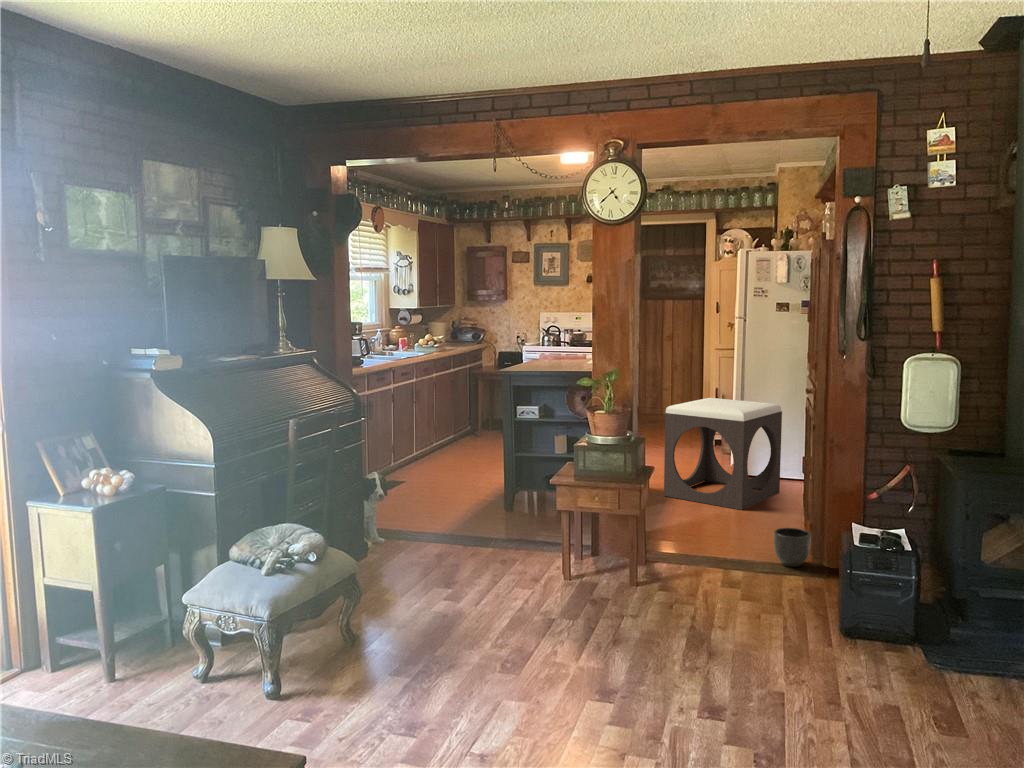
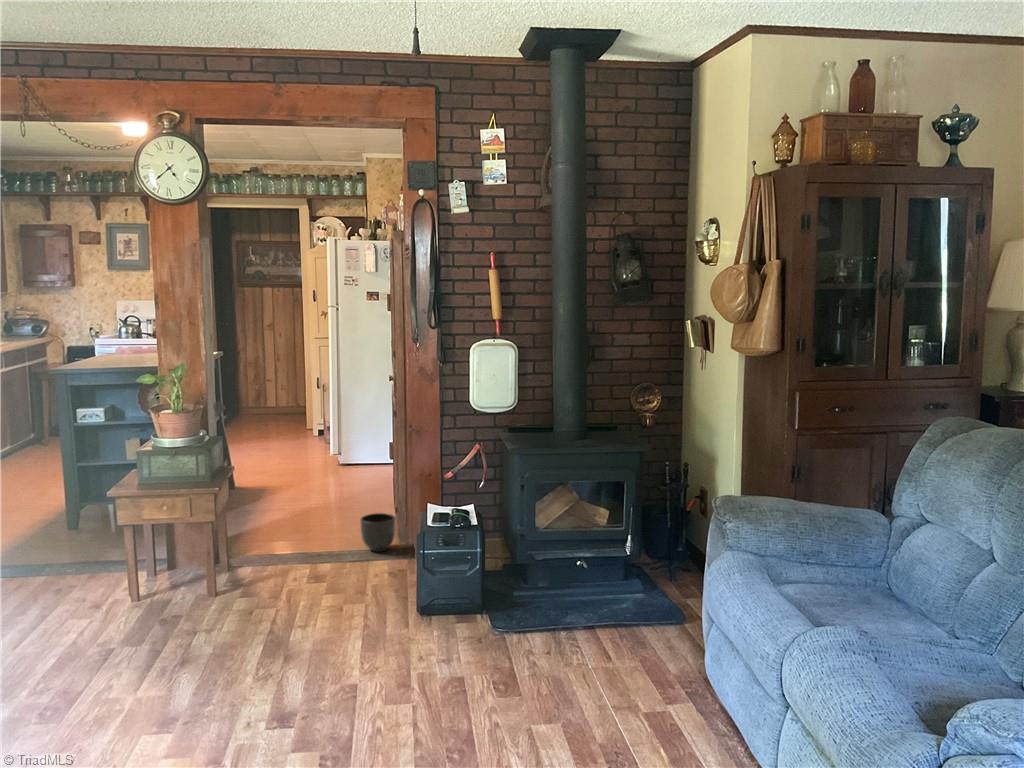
footstool: present [664,398,782,510] -> none [254,388,374,499]

